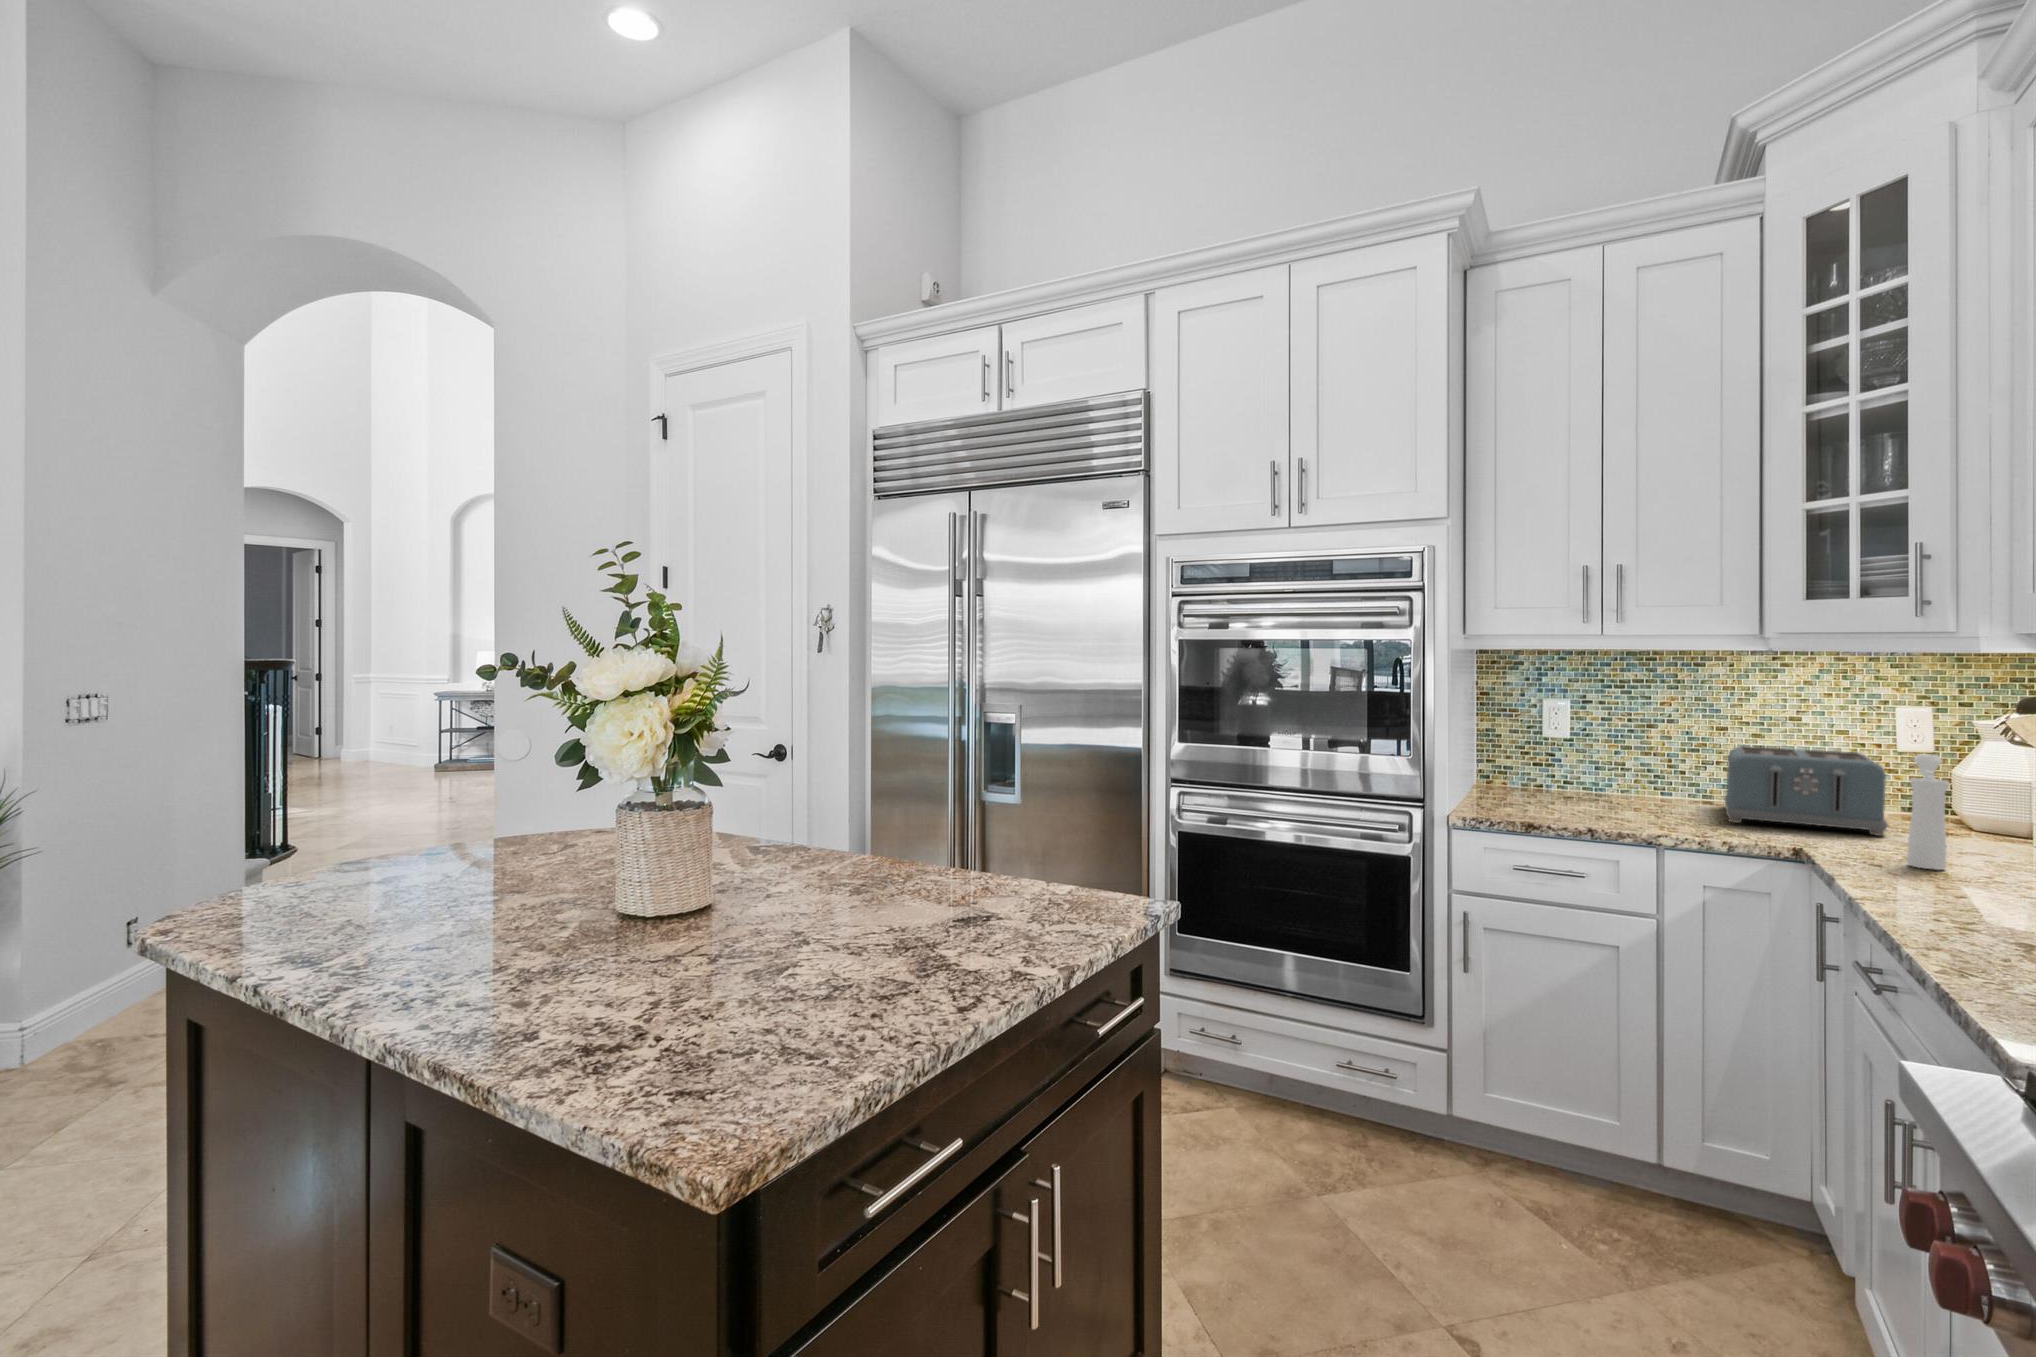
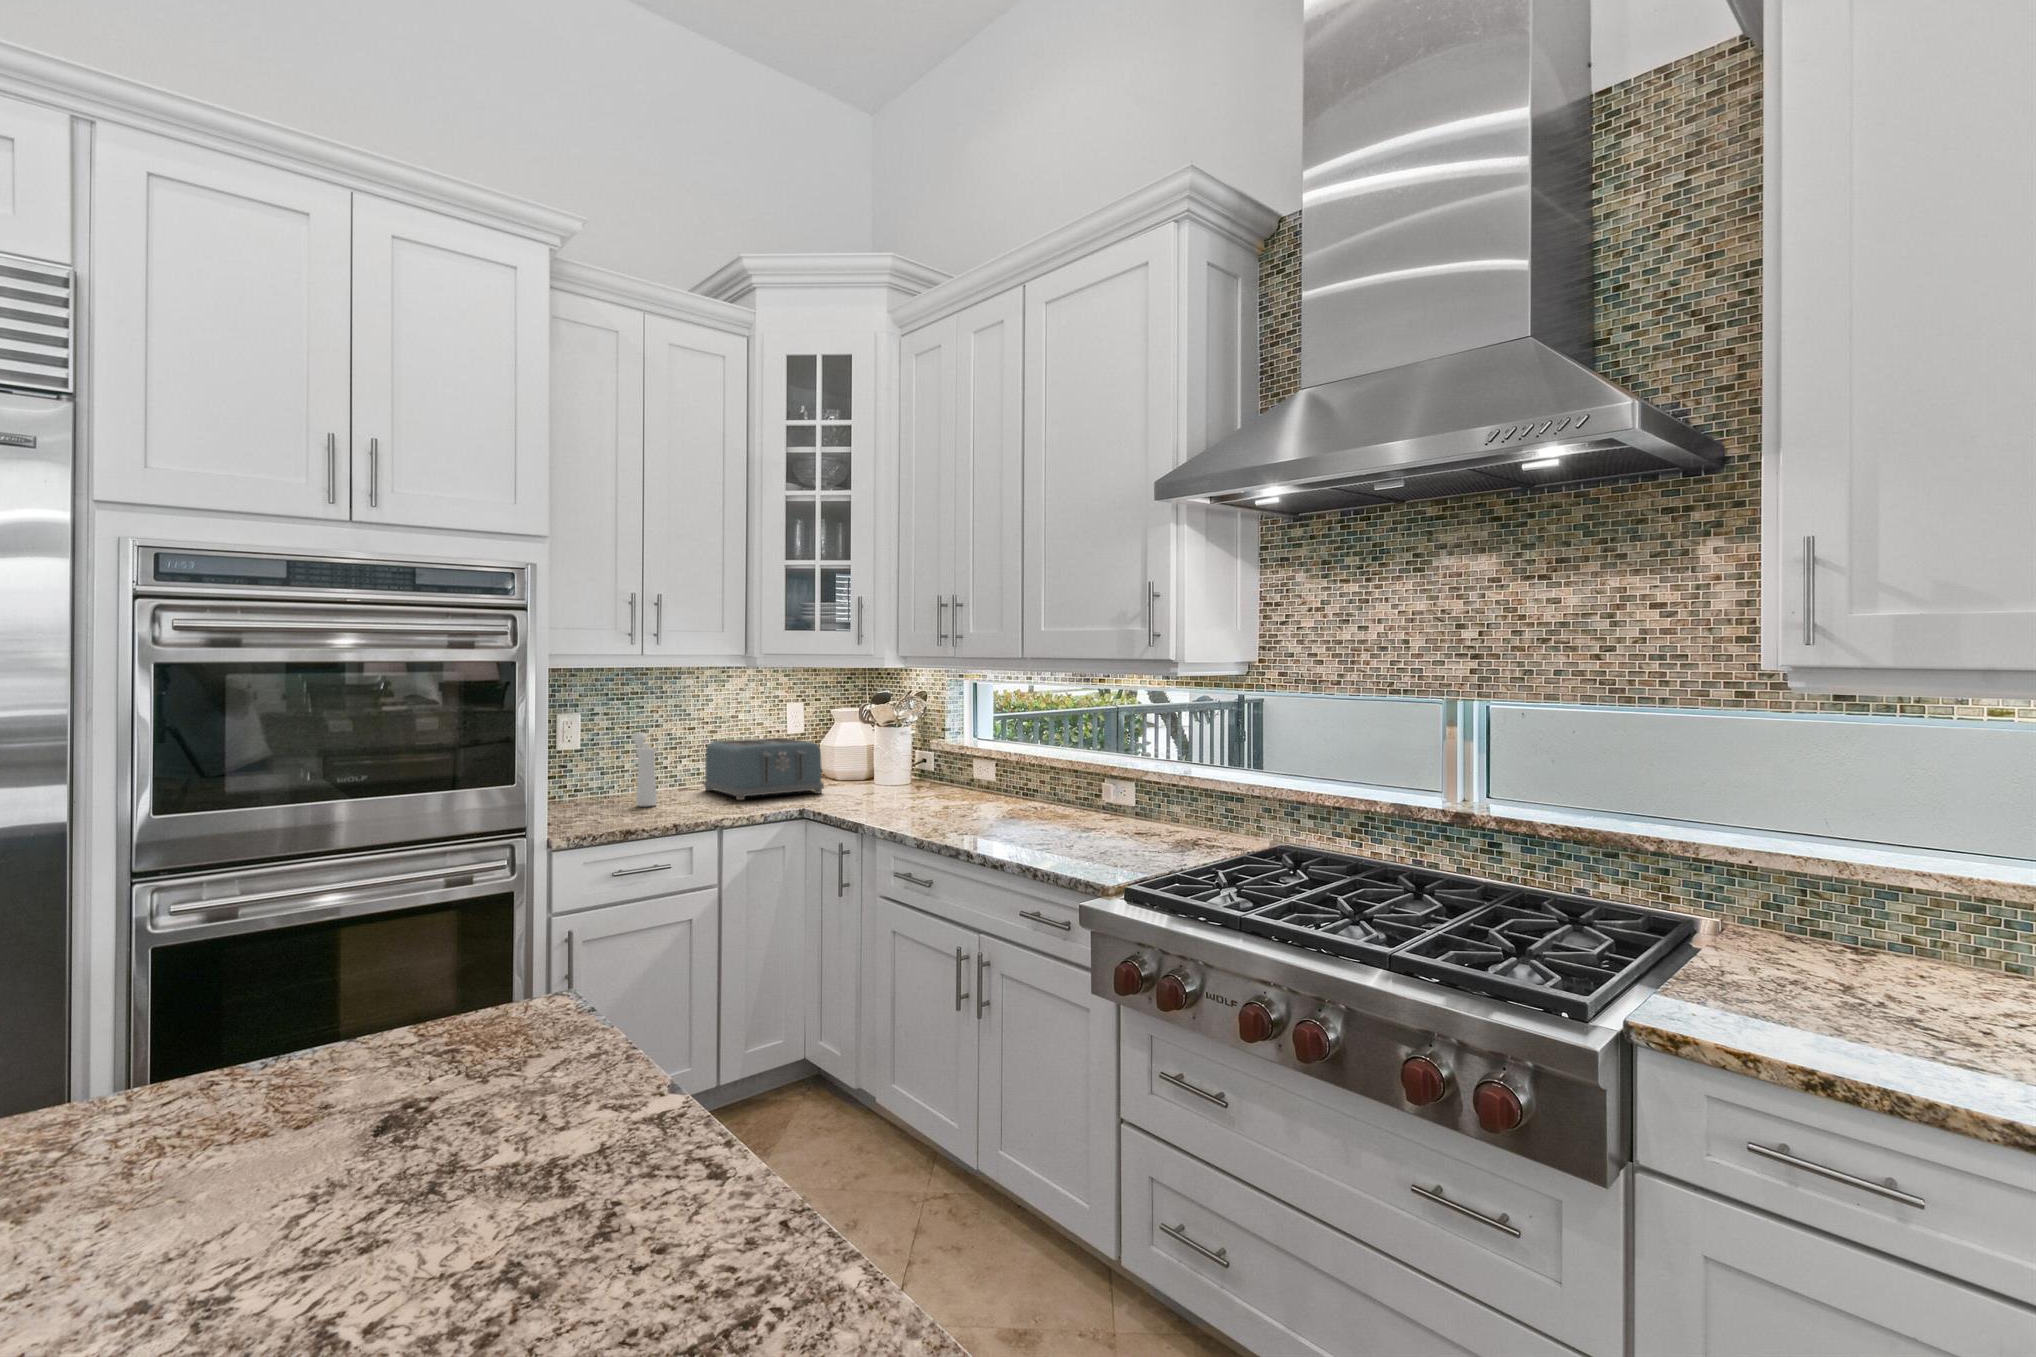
pepper mill: present [1907,754,1949,870] -> present [632,732,657,806]

